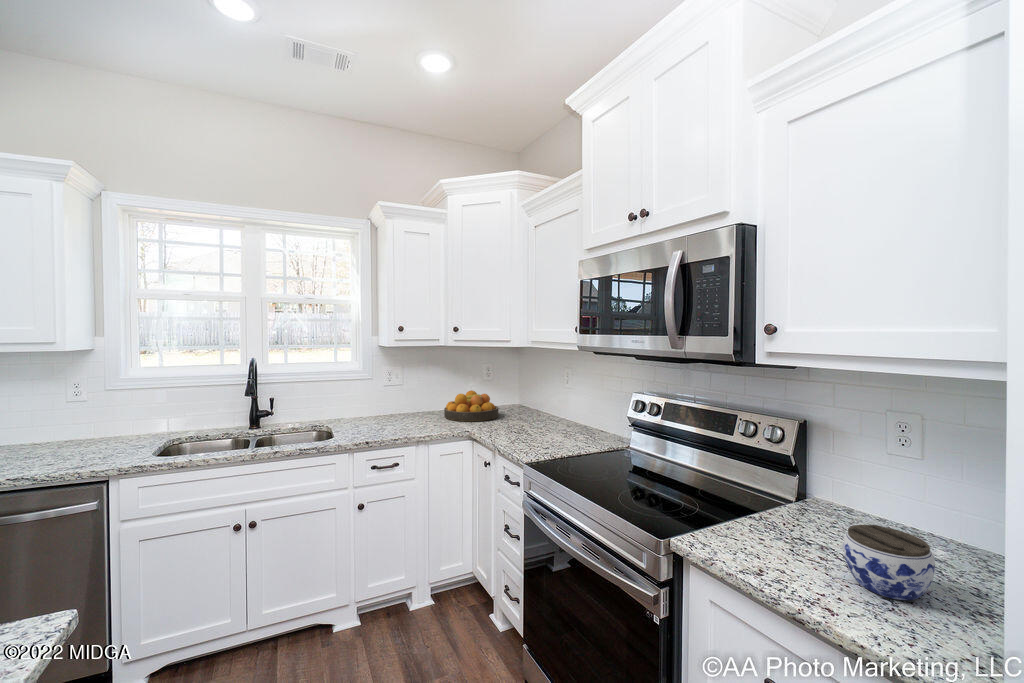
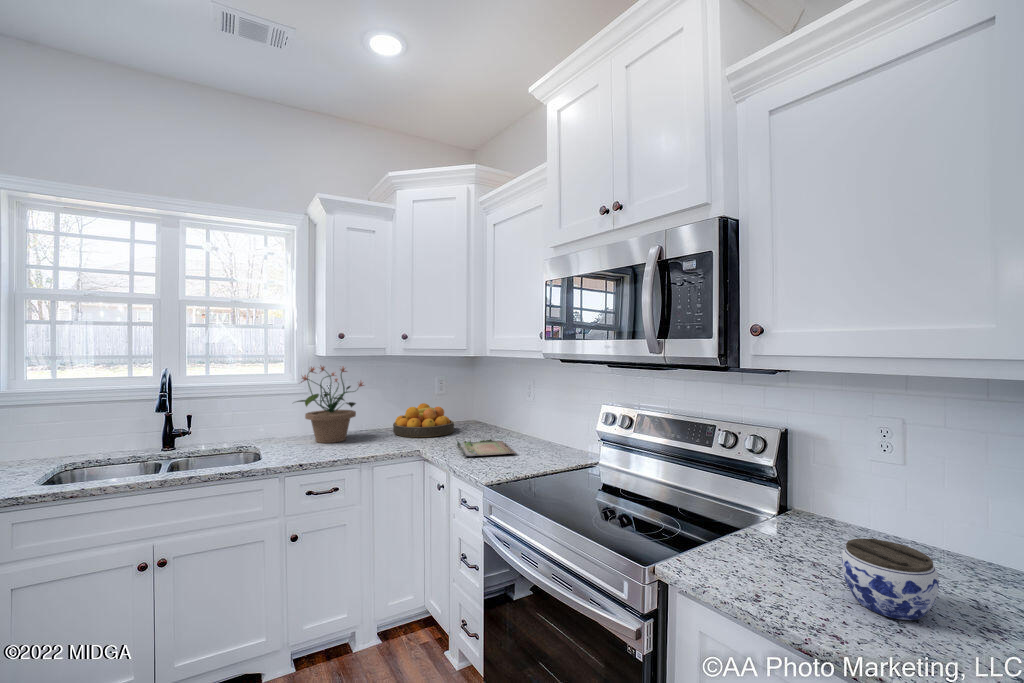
potted plant: none [356,355,420,425] -> present [297,366,364,443]
tray: none [501,421,554,440] -> present [457,439,516,457]

